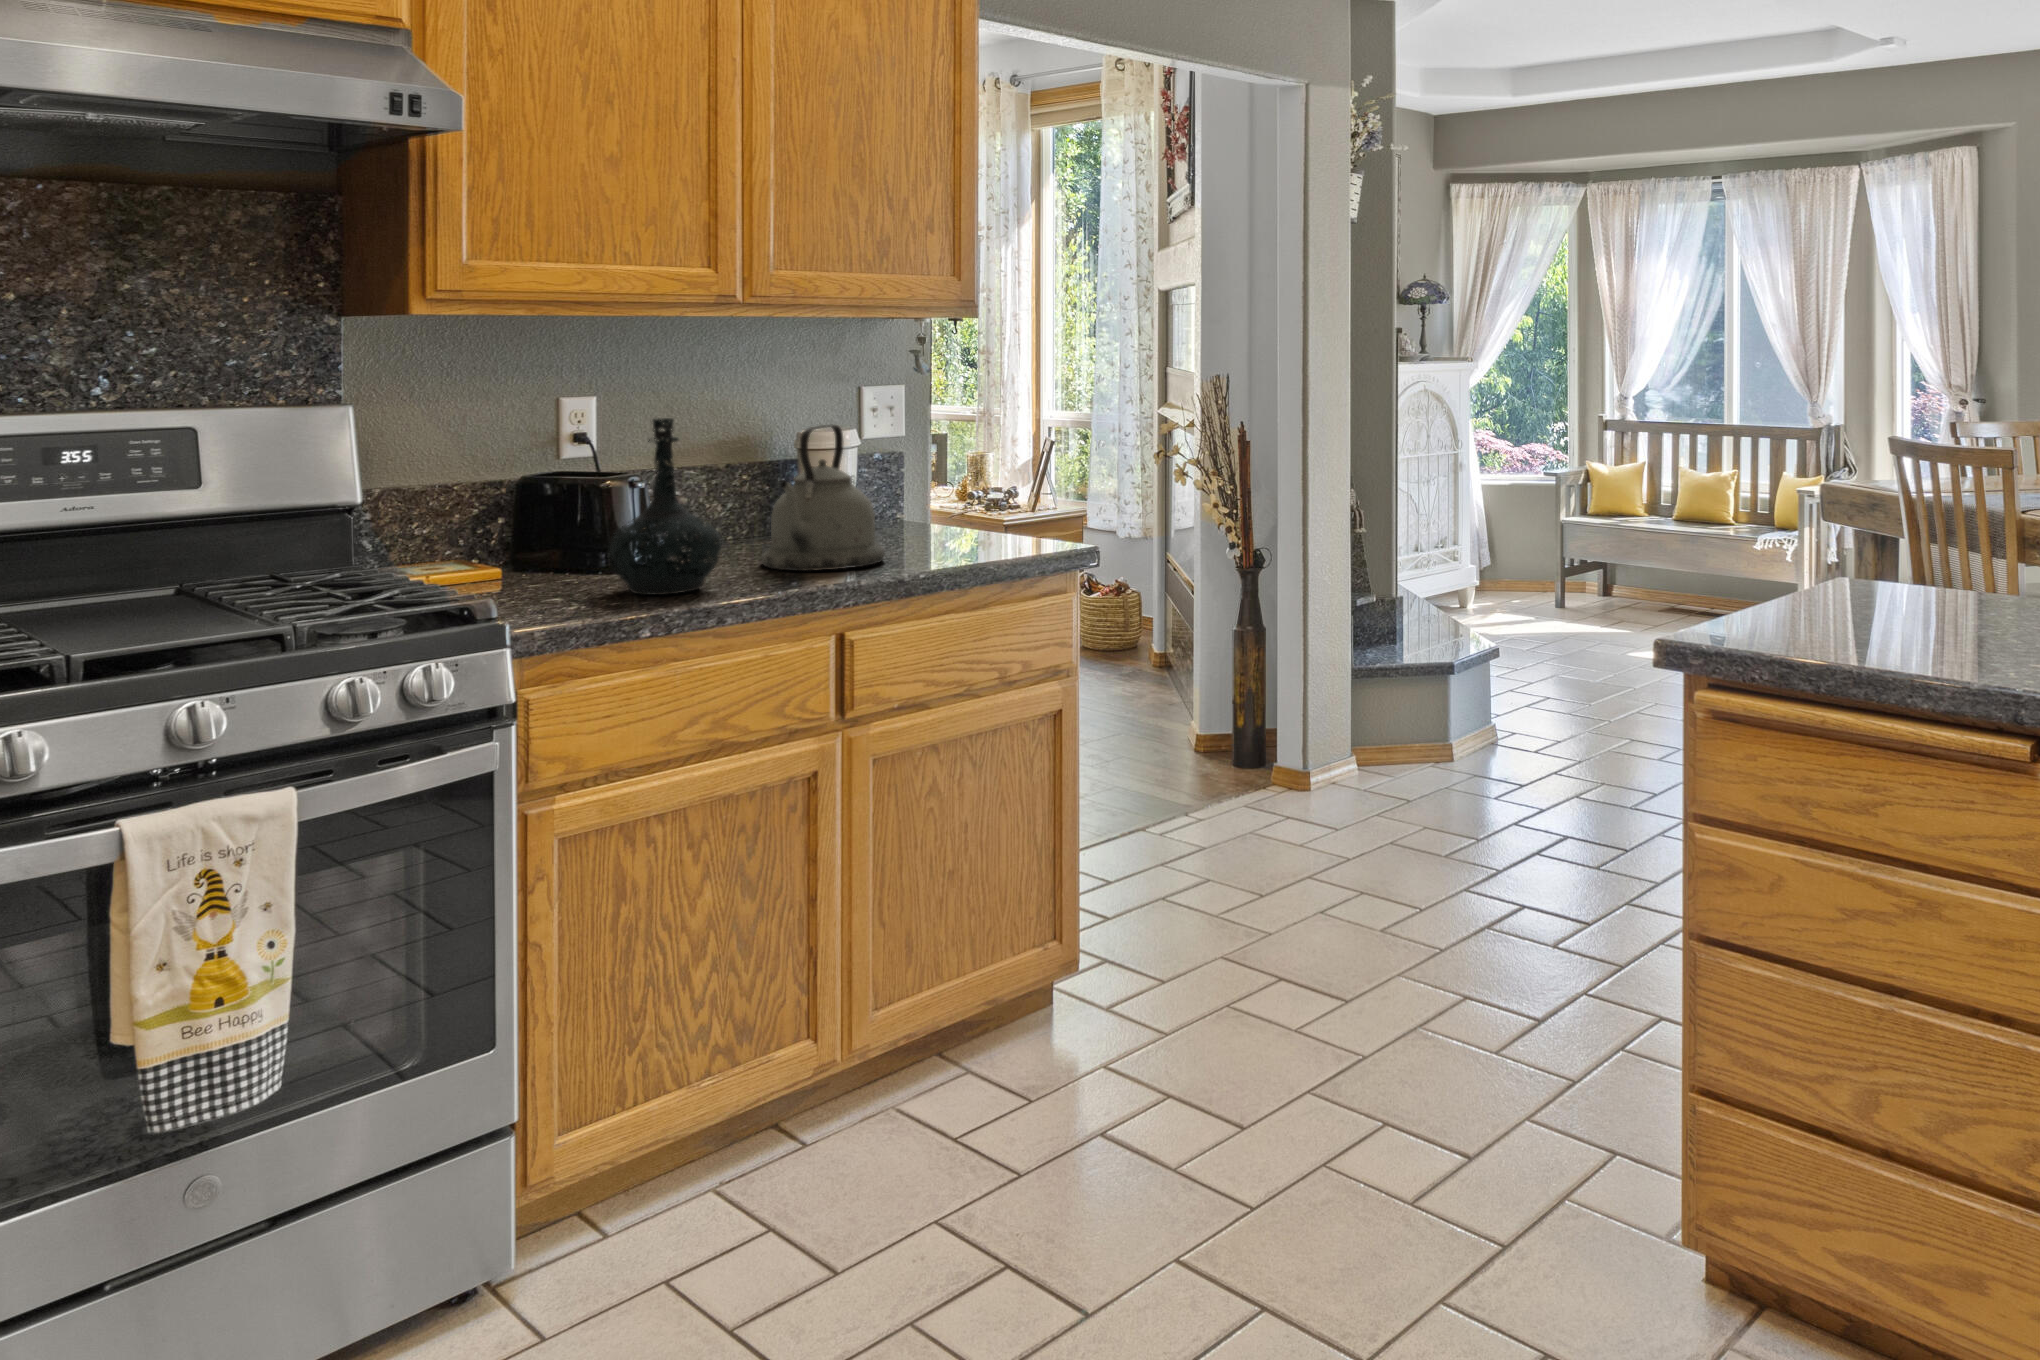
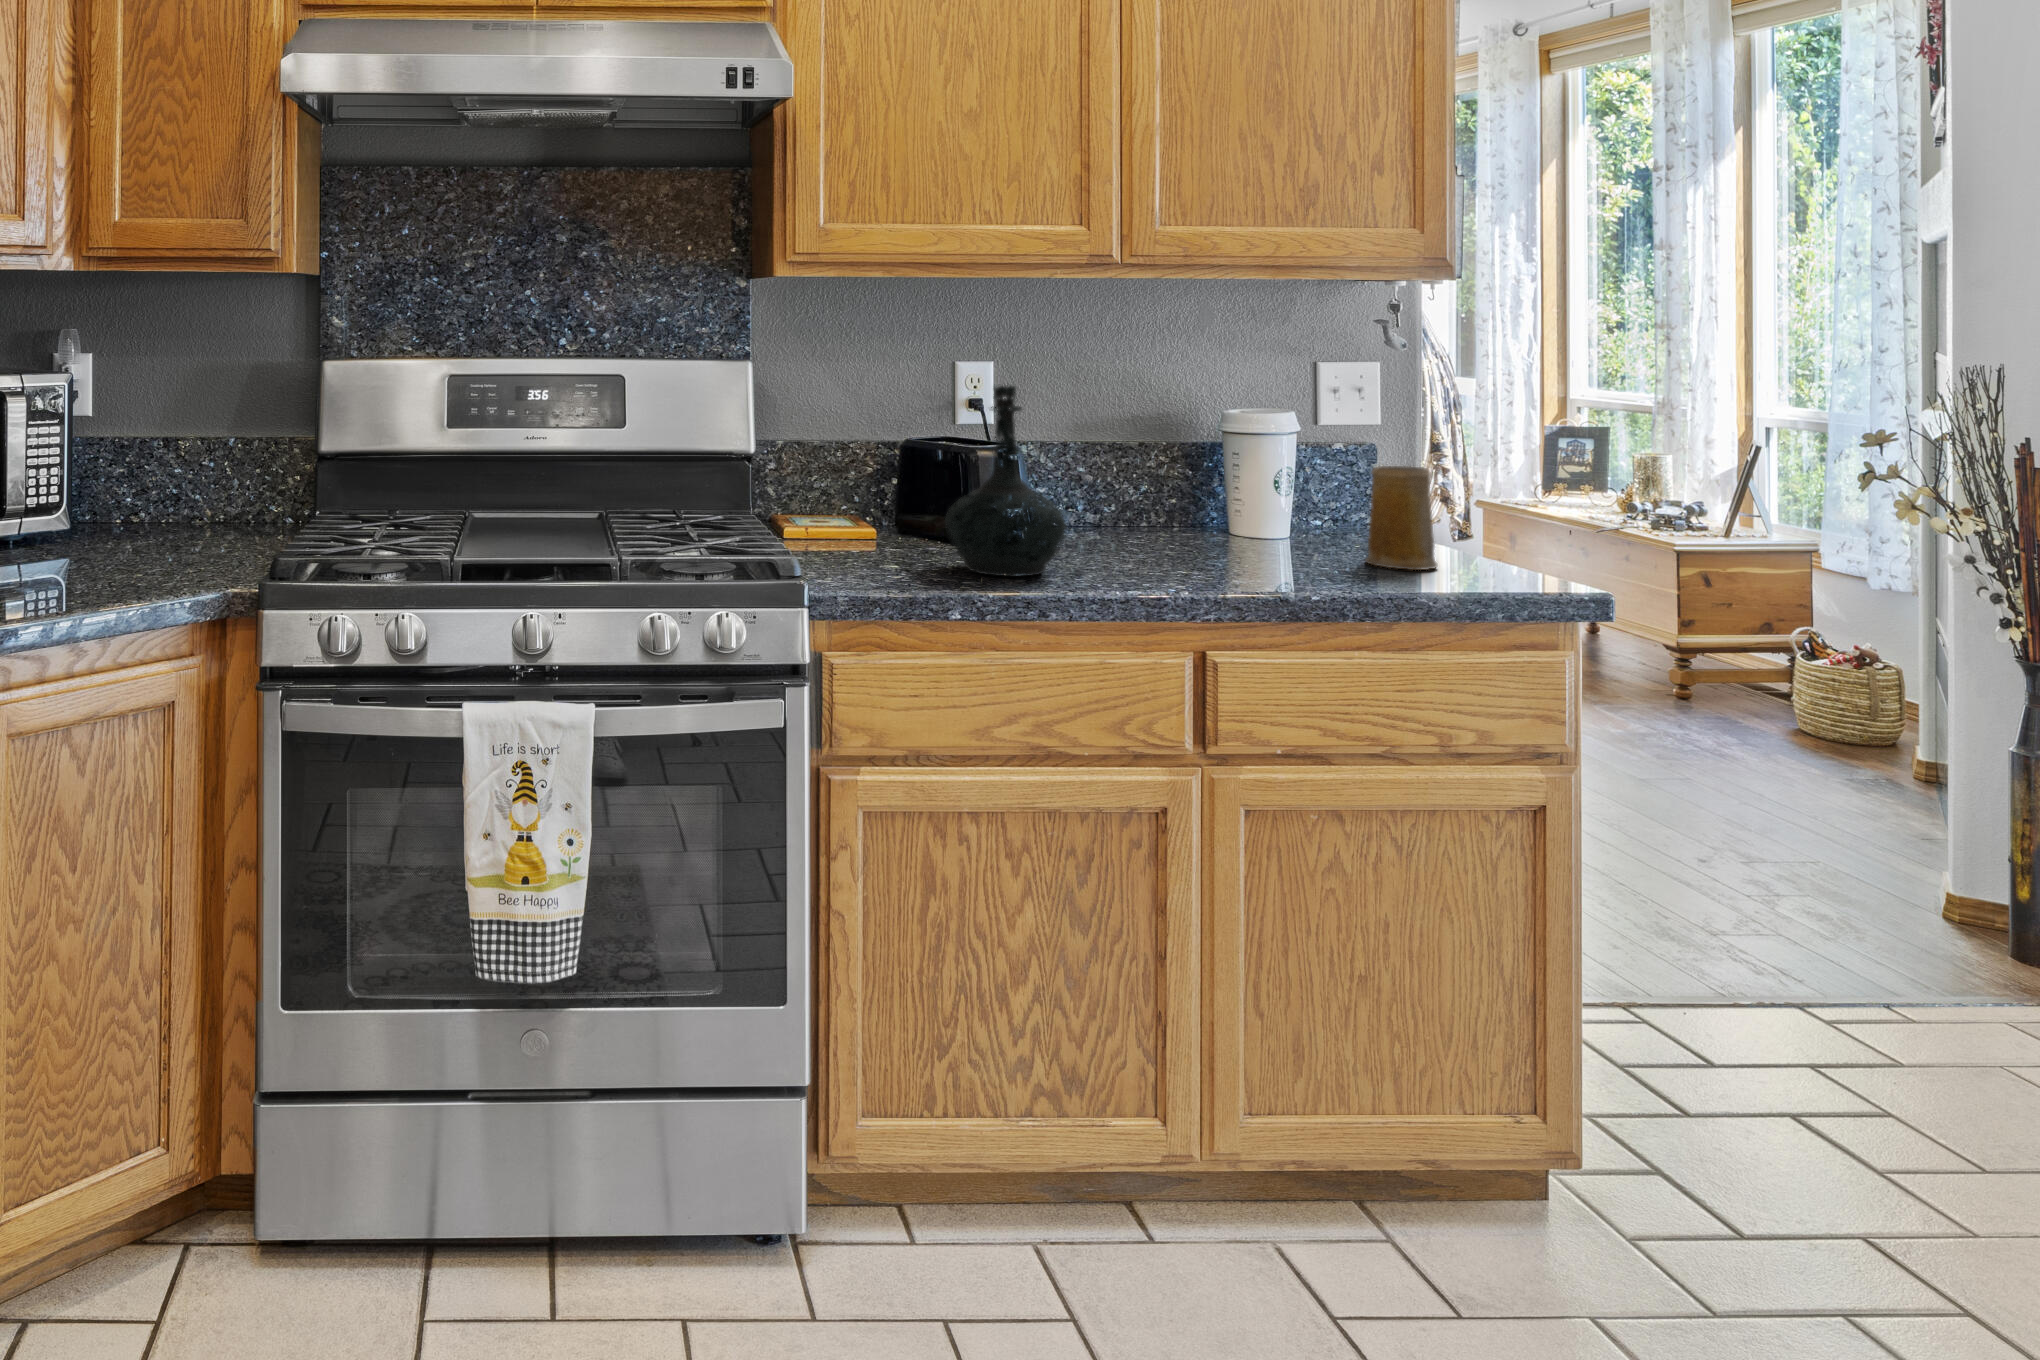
kettle: present [761,425,886,571] -> none [1140,402,1296,574]
mug: none [923,469,973,550] -> present [1366,466,1438,570]

